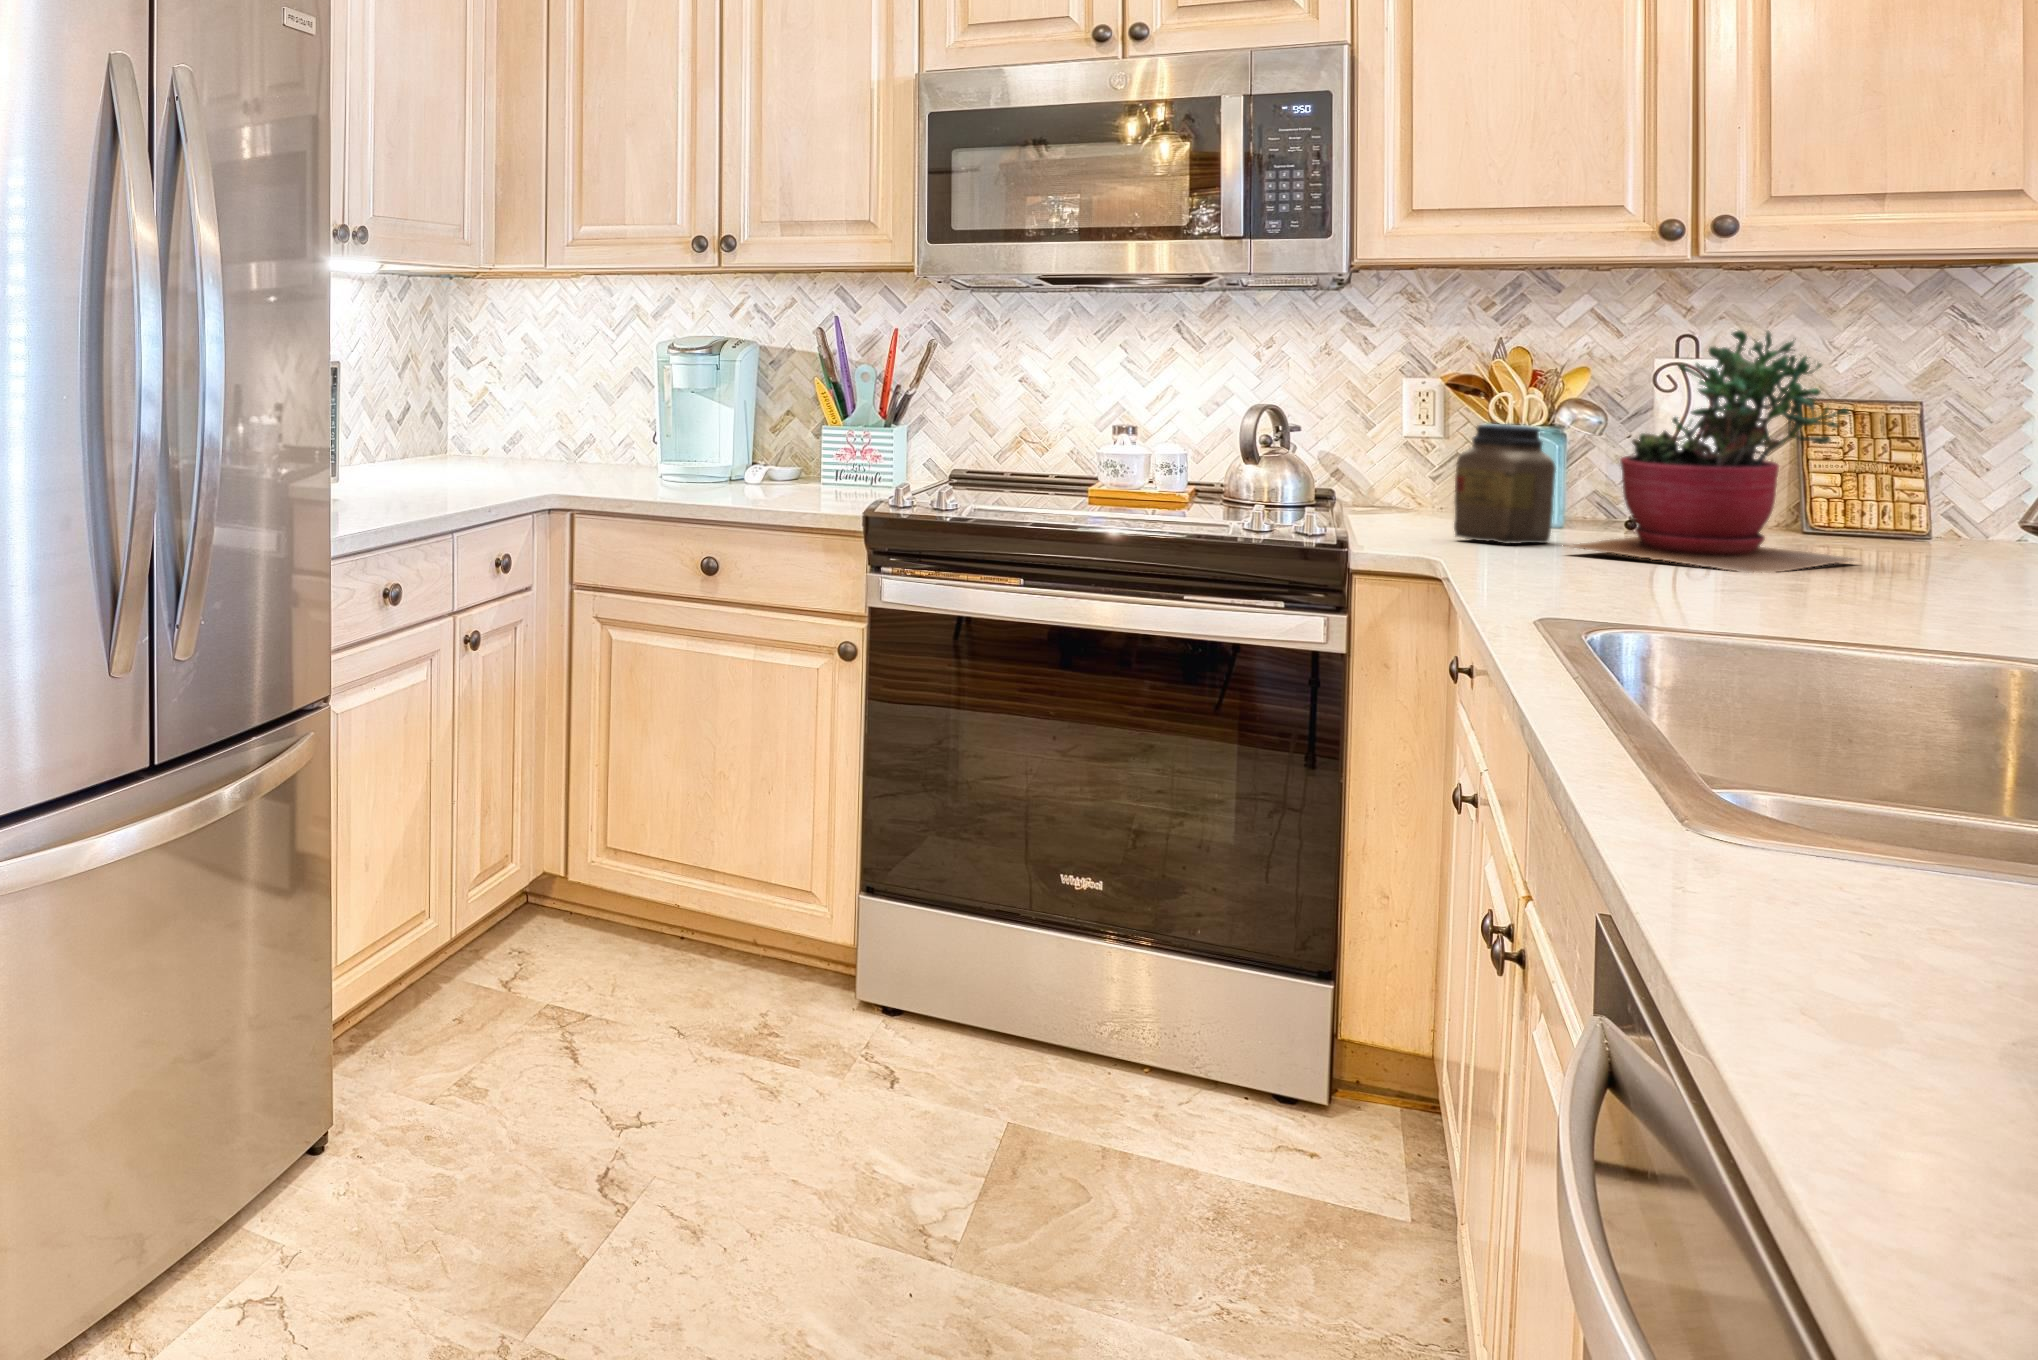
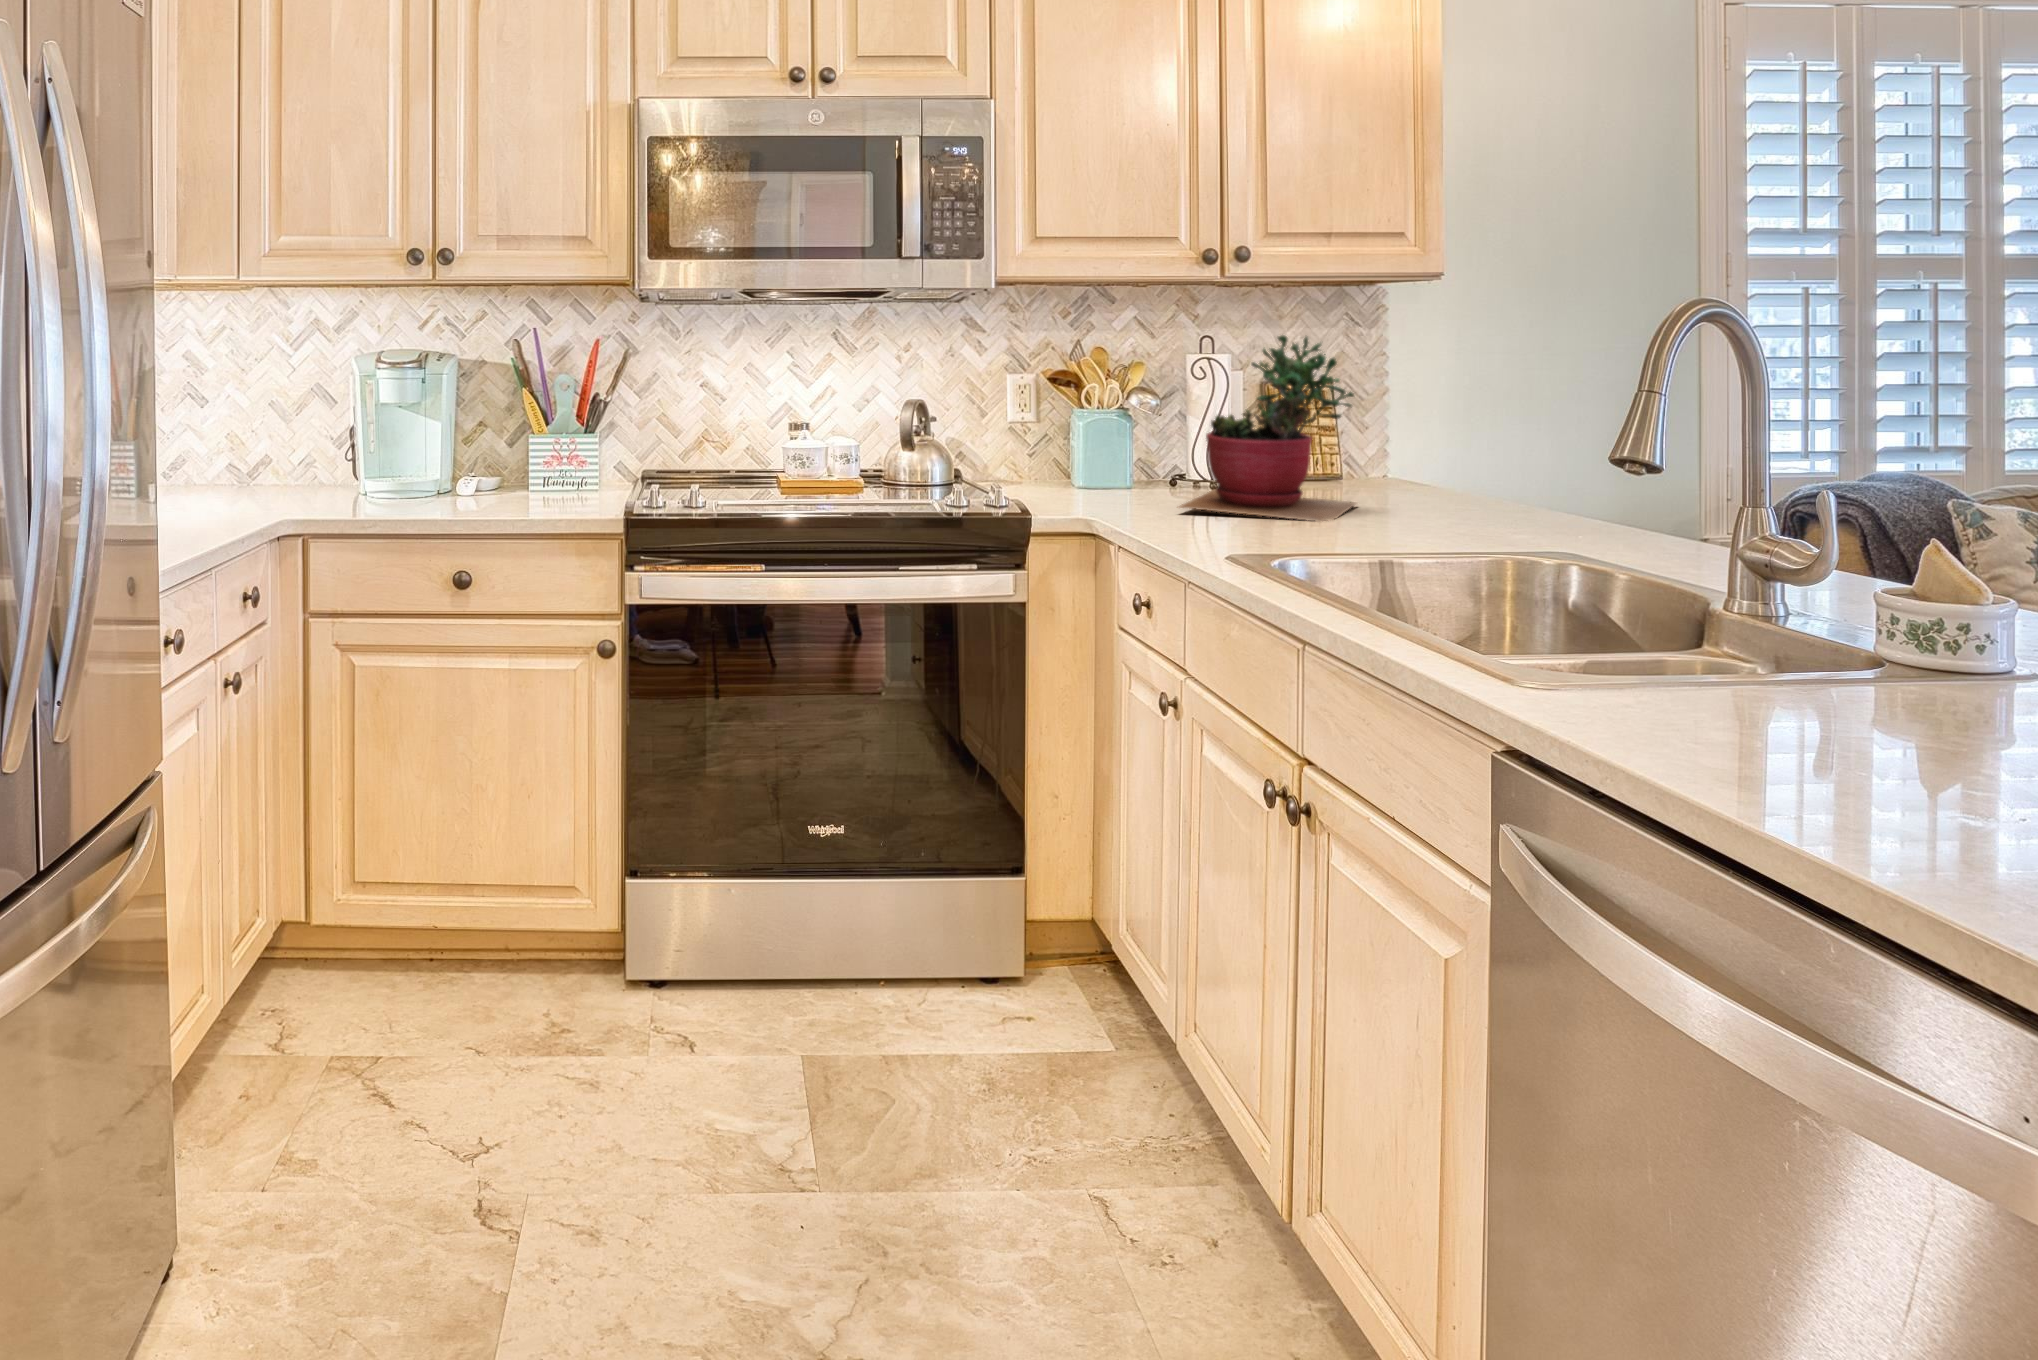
jar: present [1454,424,1556,544] -> none [1076,410,1143,506]

